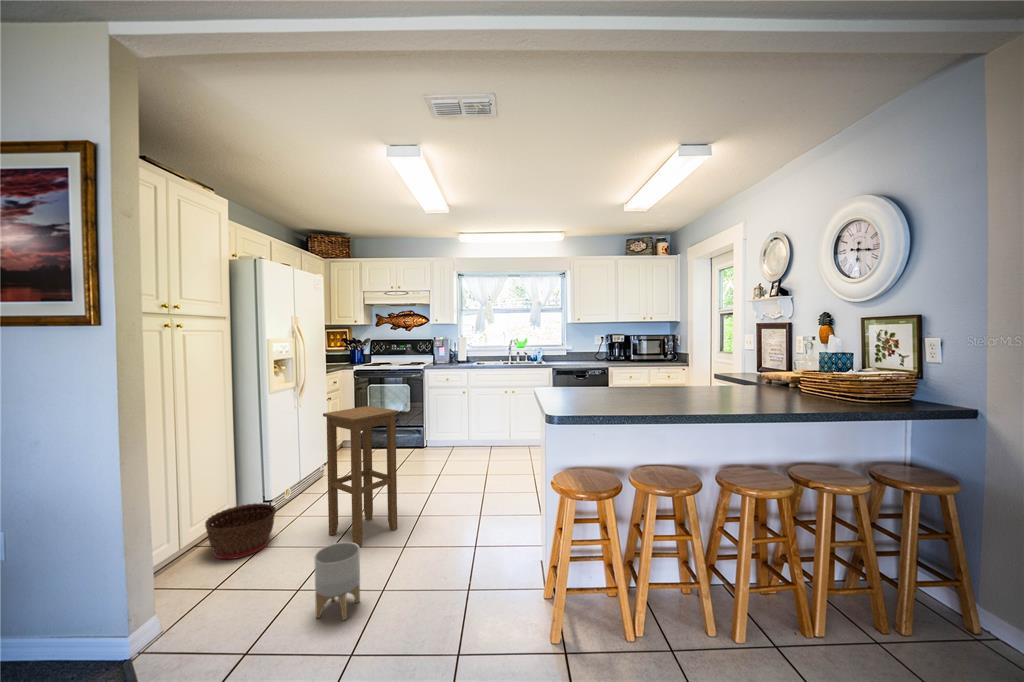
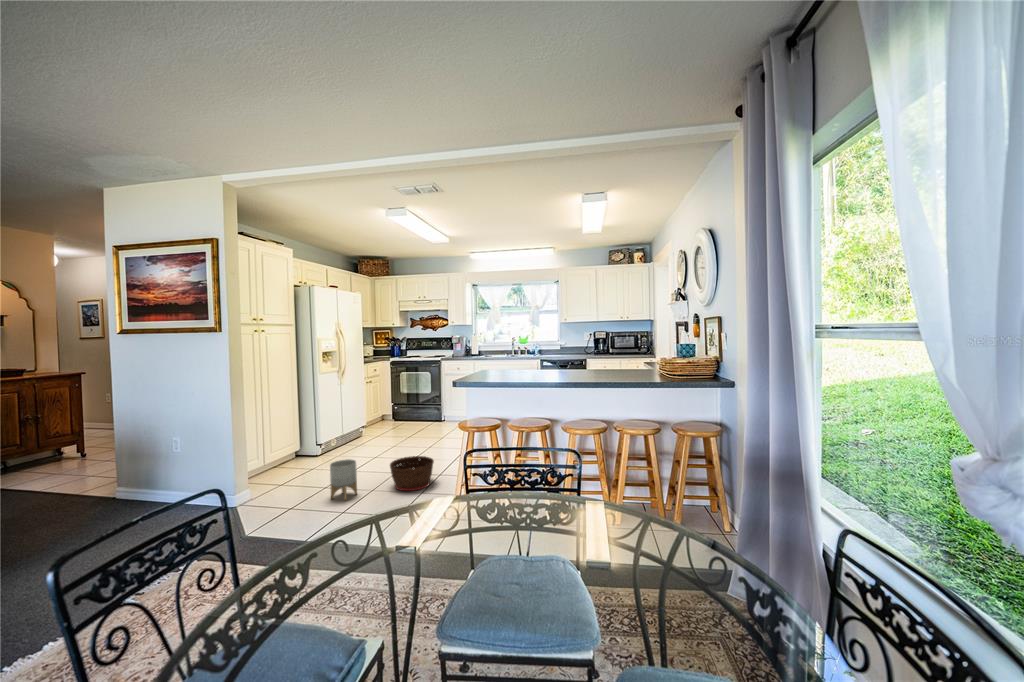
stool: present [323,406,399,547] -> none [348,383,396,472]
basket: present [205,503,276,559] -> present [390,456,434,491]

